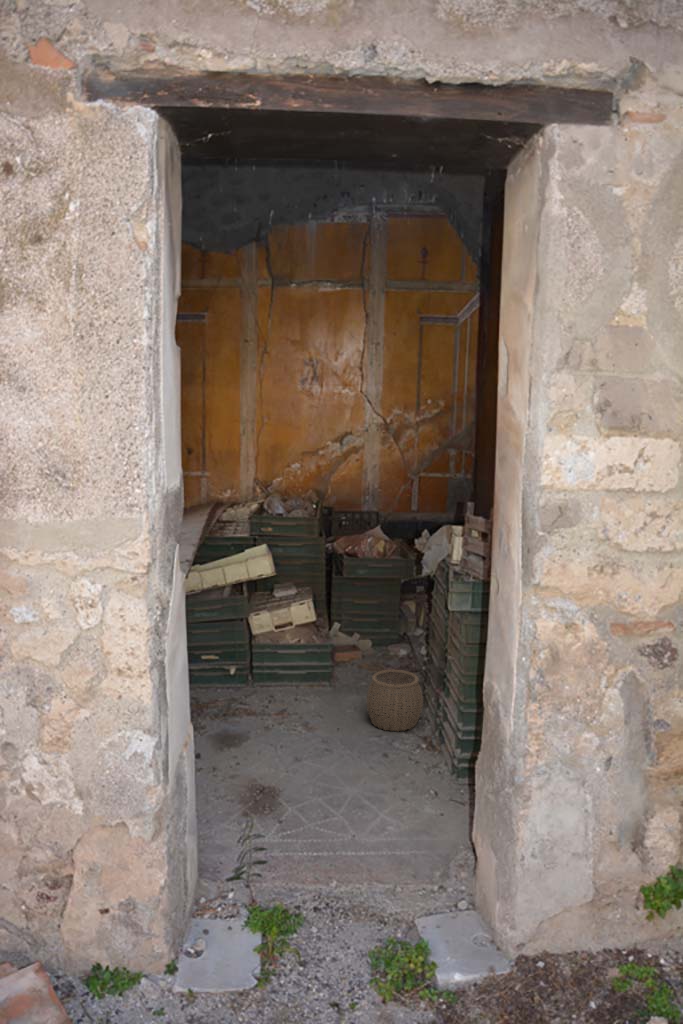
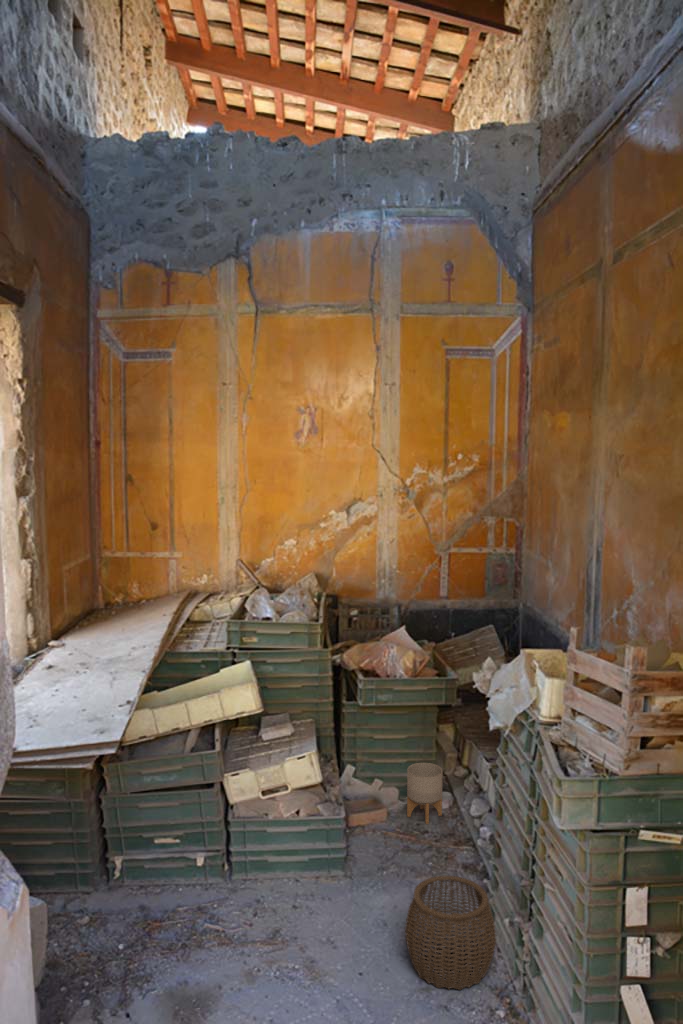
planter: none [376,621,402,661] -> present [407,763,443,824]

